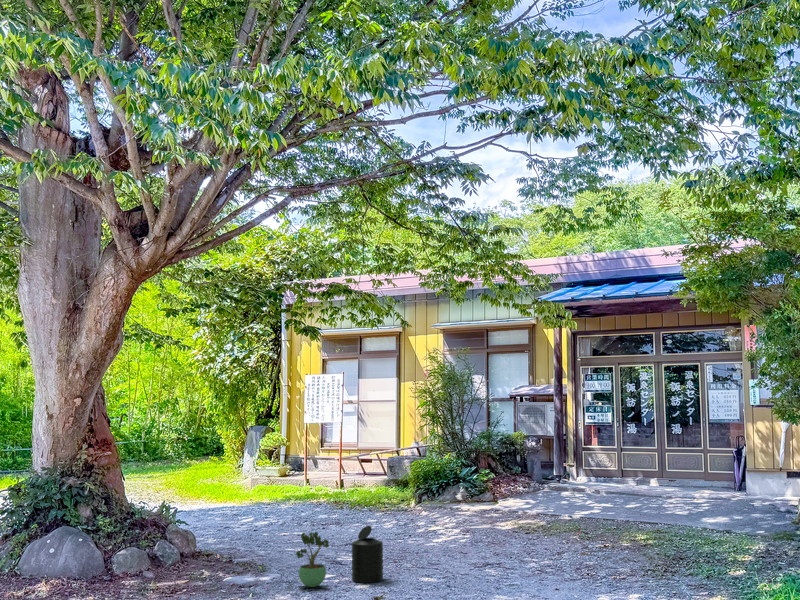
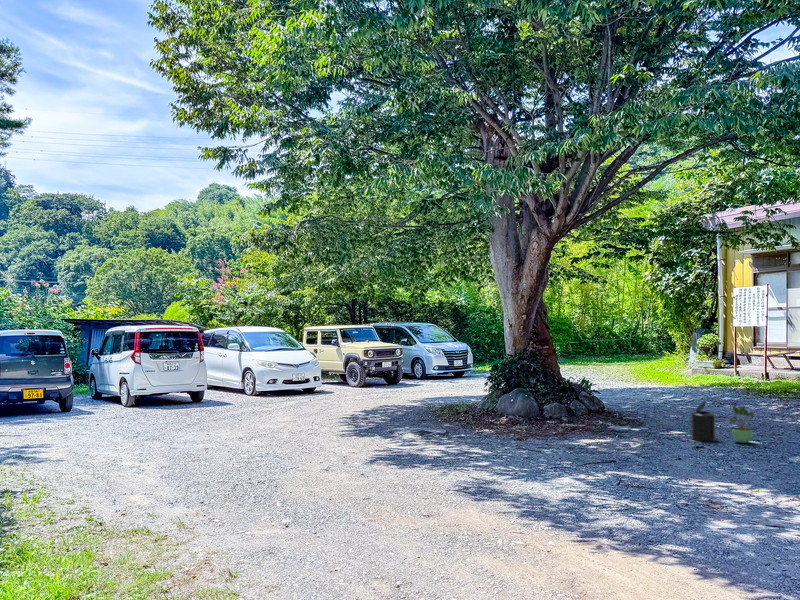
potted plant: present [296,532,329,587] -> present [730,406,753,443]

